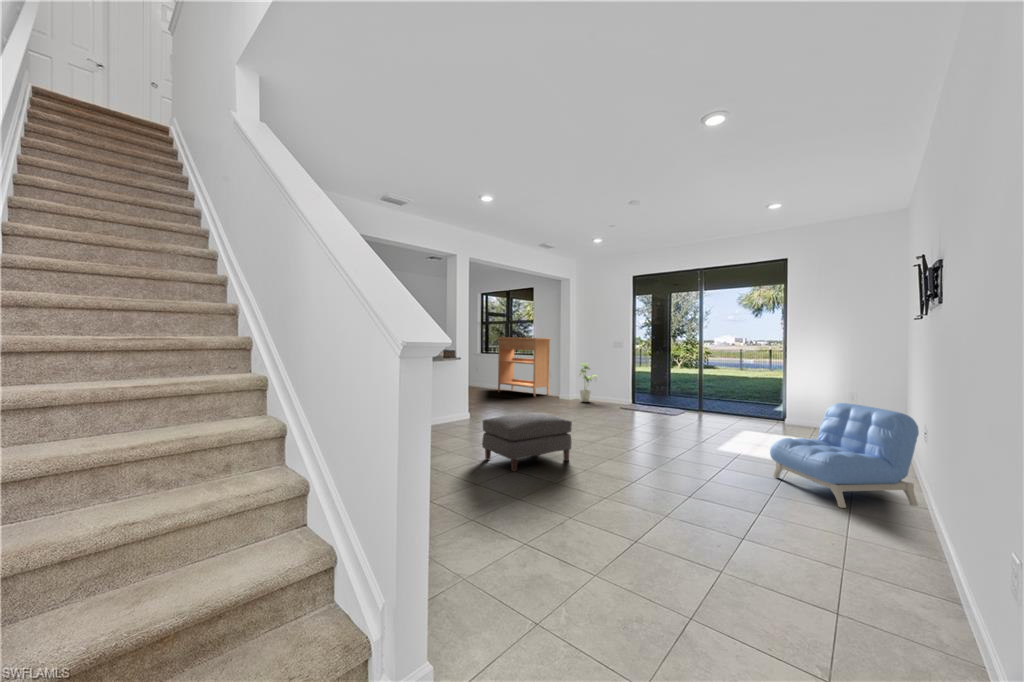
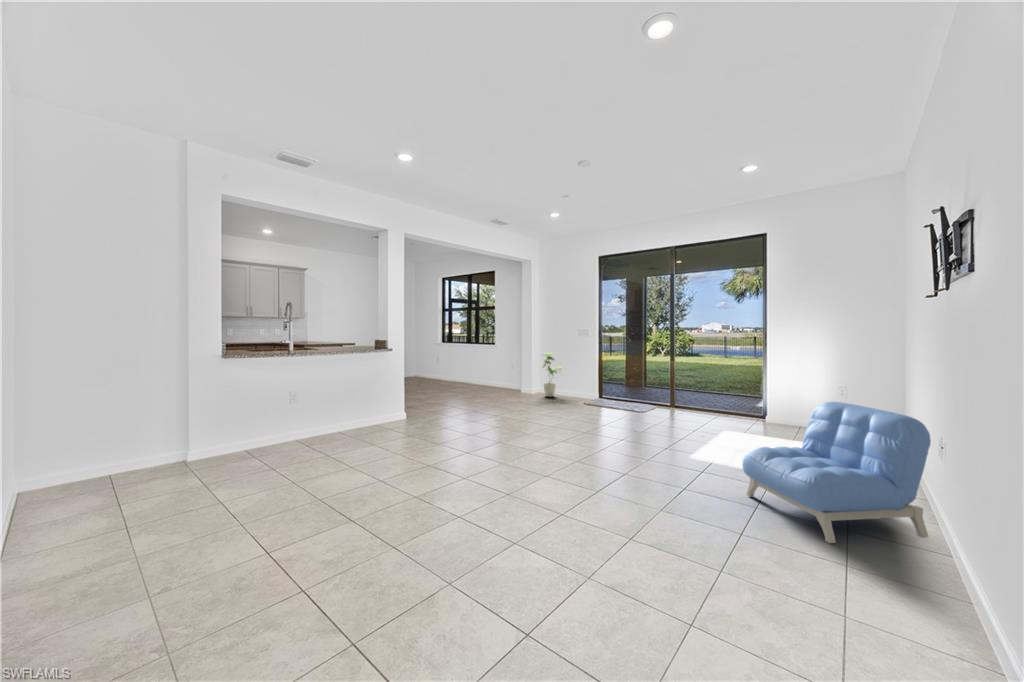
console table: present [497,337,551,397] -> none [453,325,515,391]
ottoman: present [482,413,572,472] -> none [391,416,503,493]

